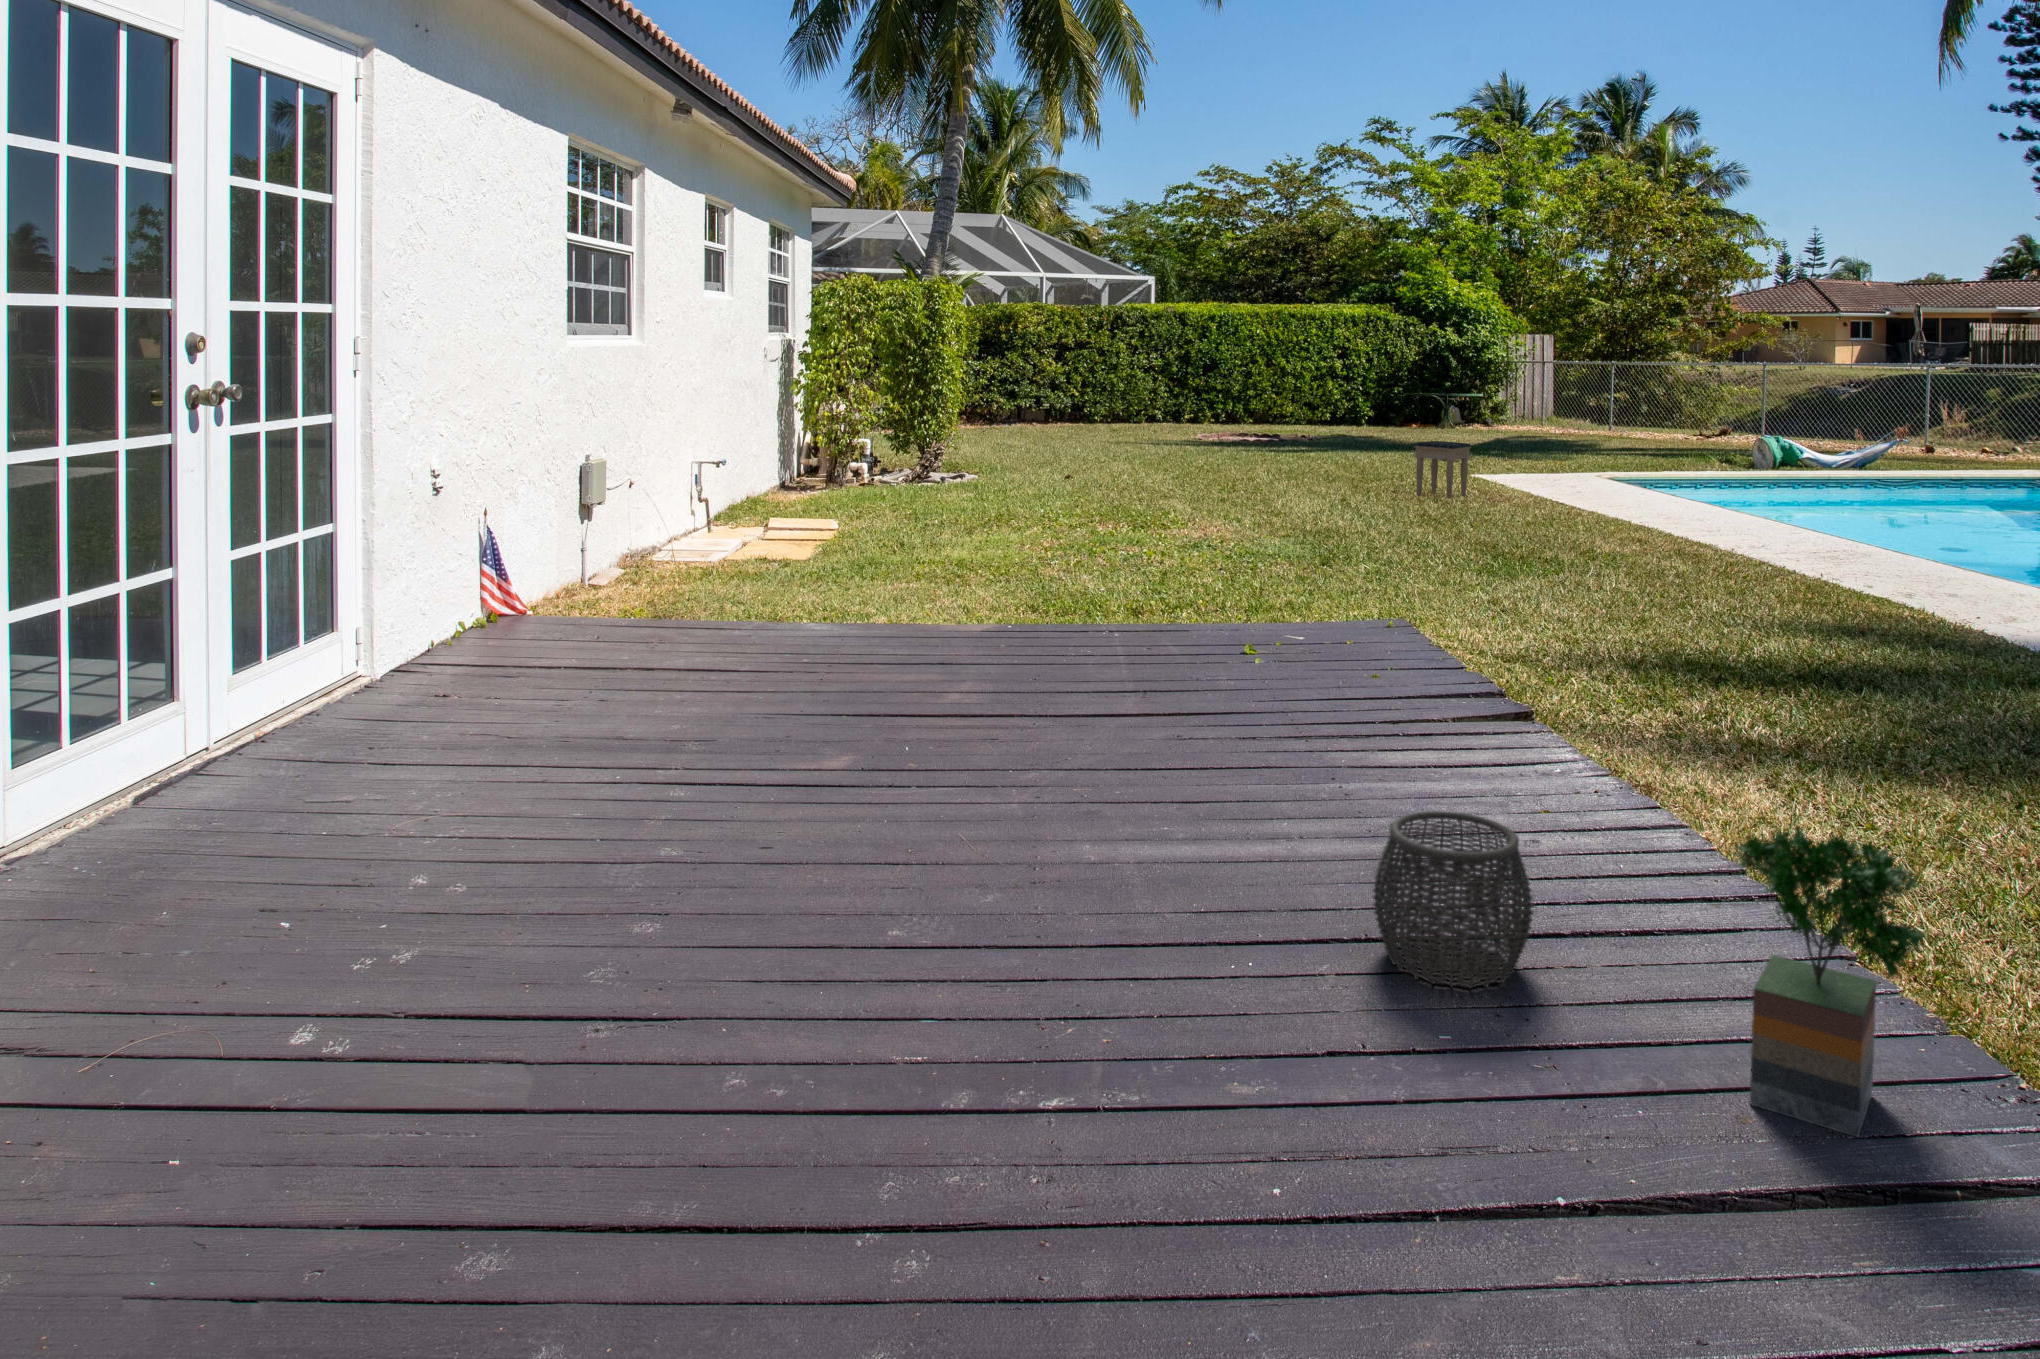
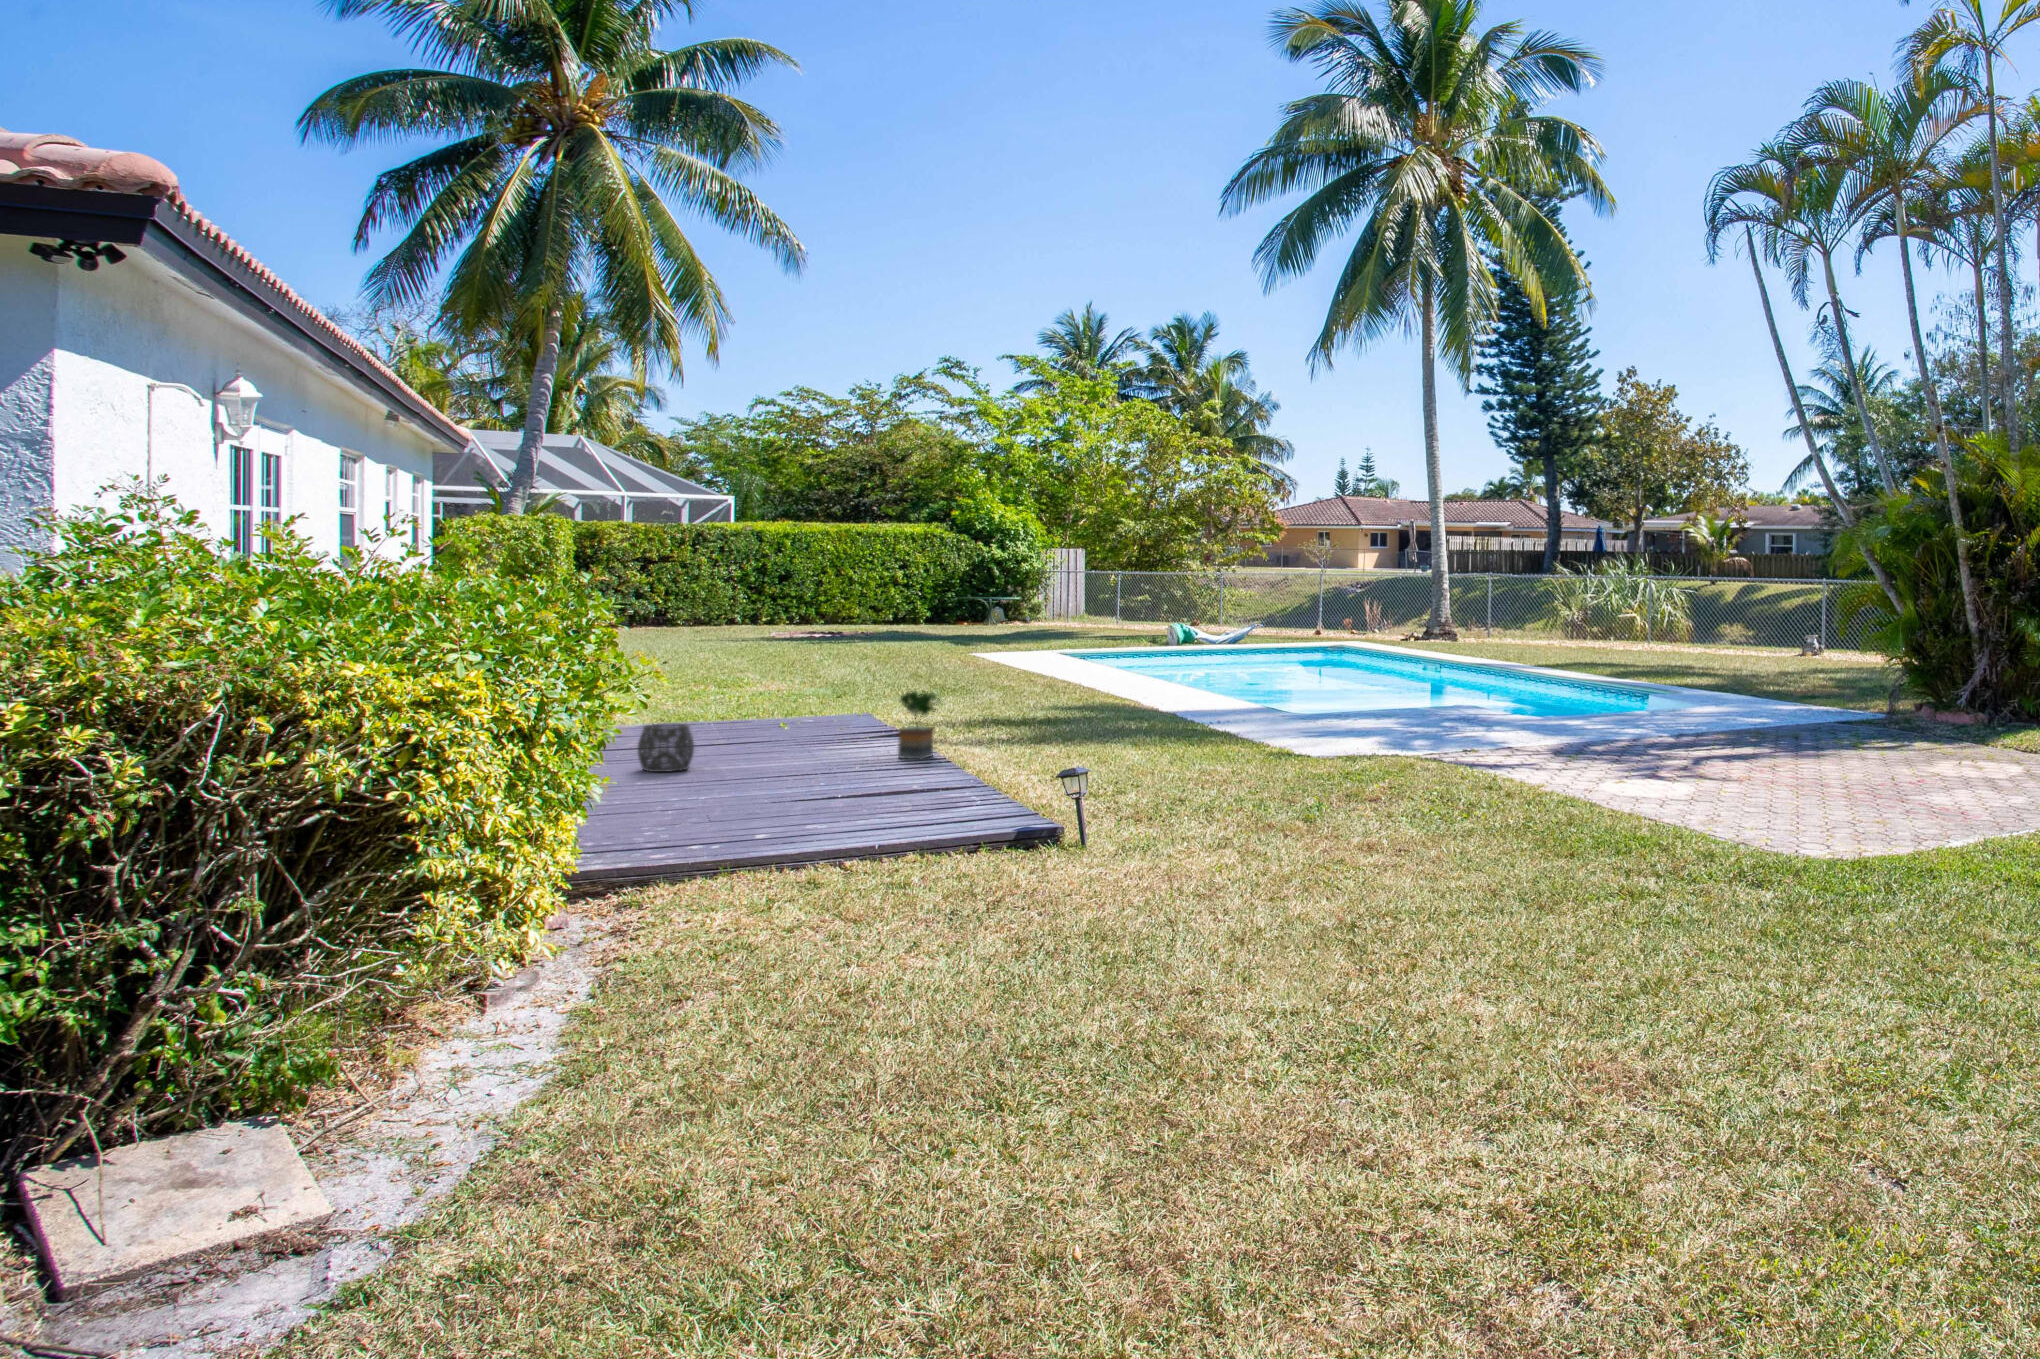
footstool: present [1414,441,1471,498] -> none [929,626,970,664]
woven basket: present [1373,811,1533,988] -> present [638,724,694,772]

